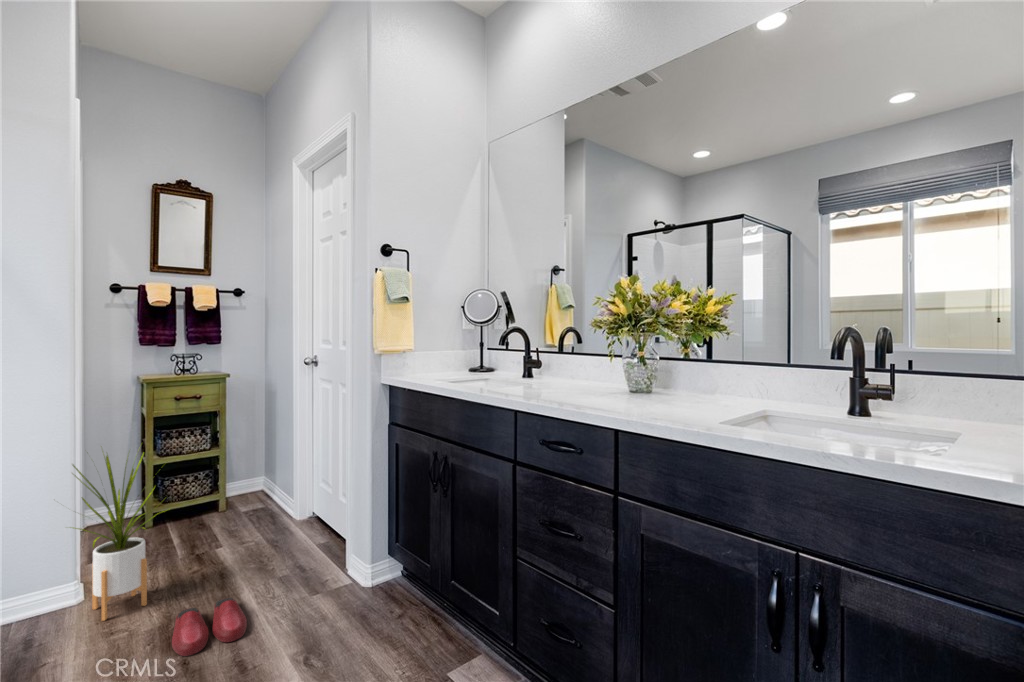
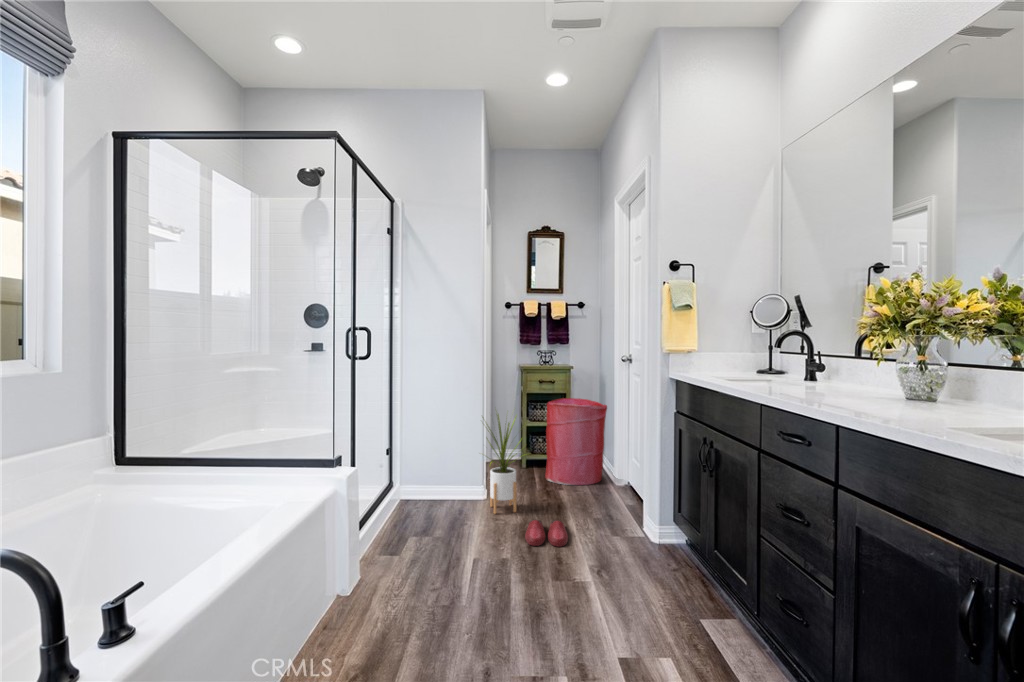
laundry hamper: none [189,416,282,538] -> present [545,398,607,485]

